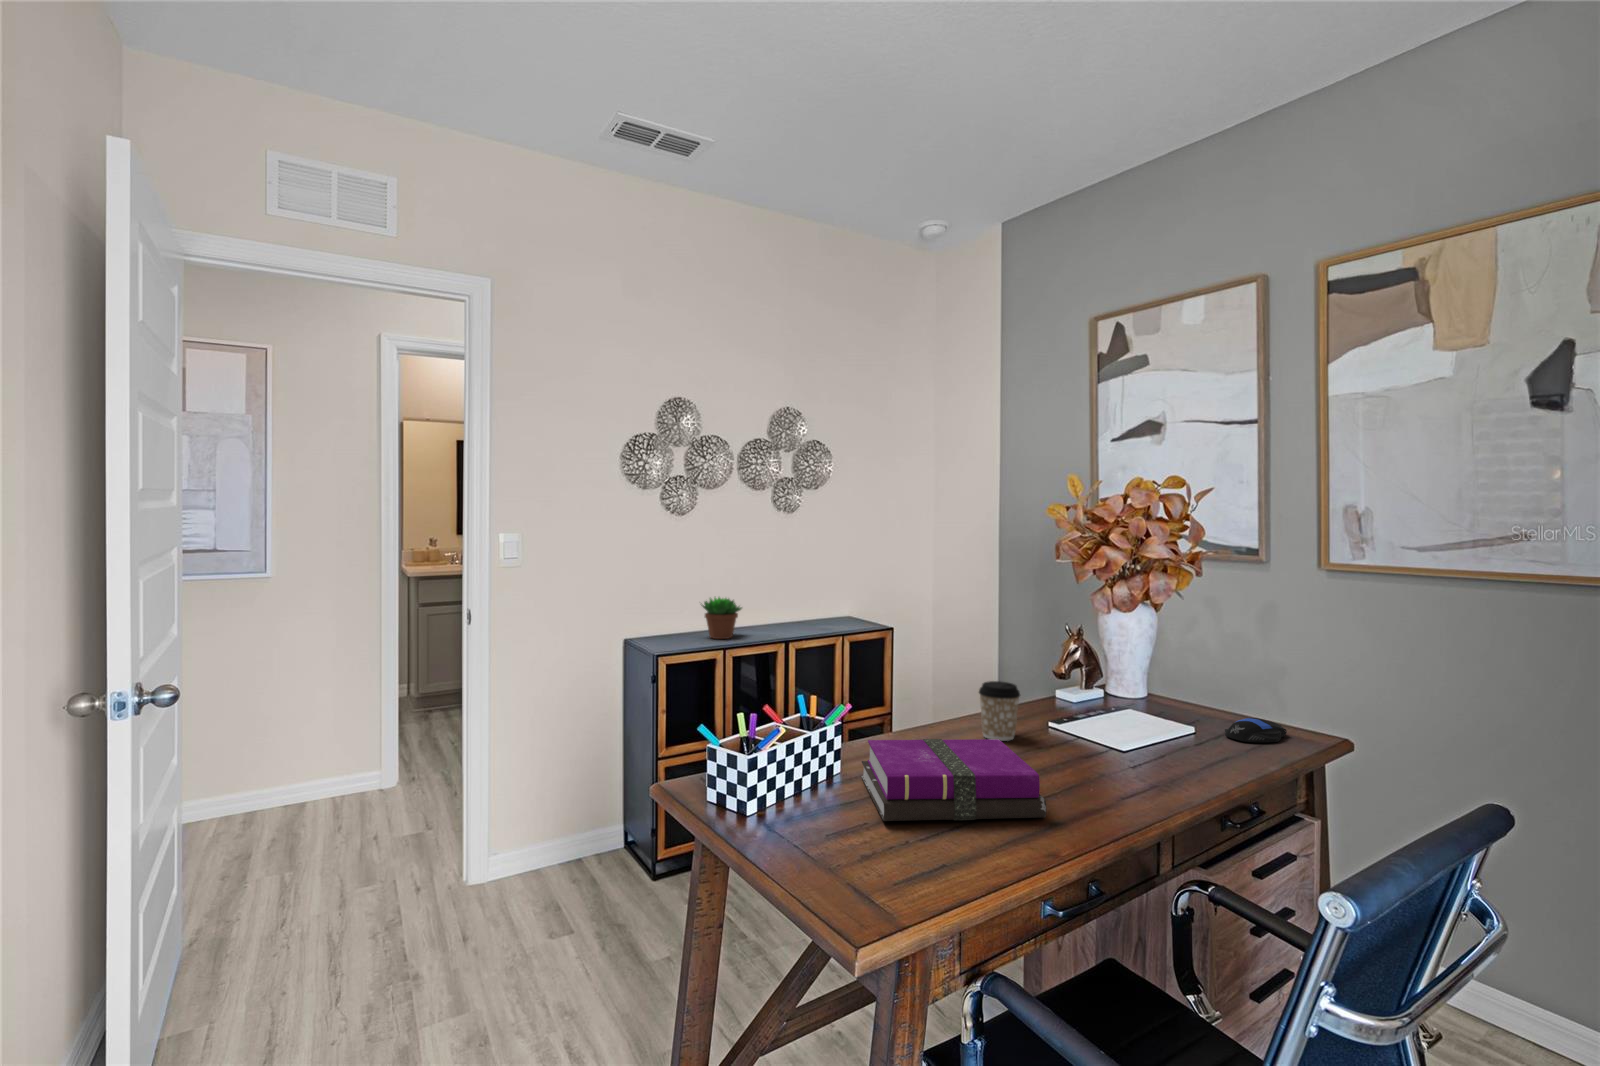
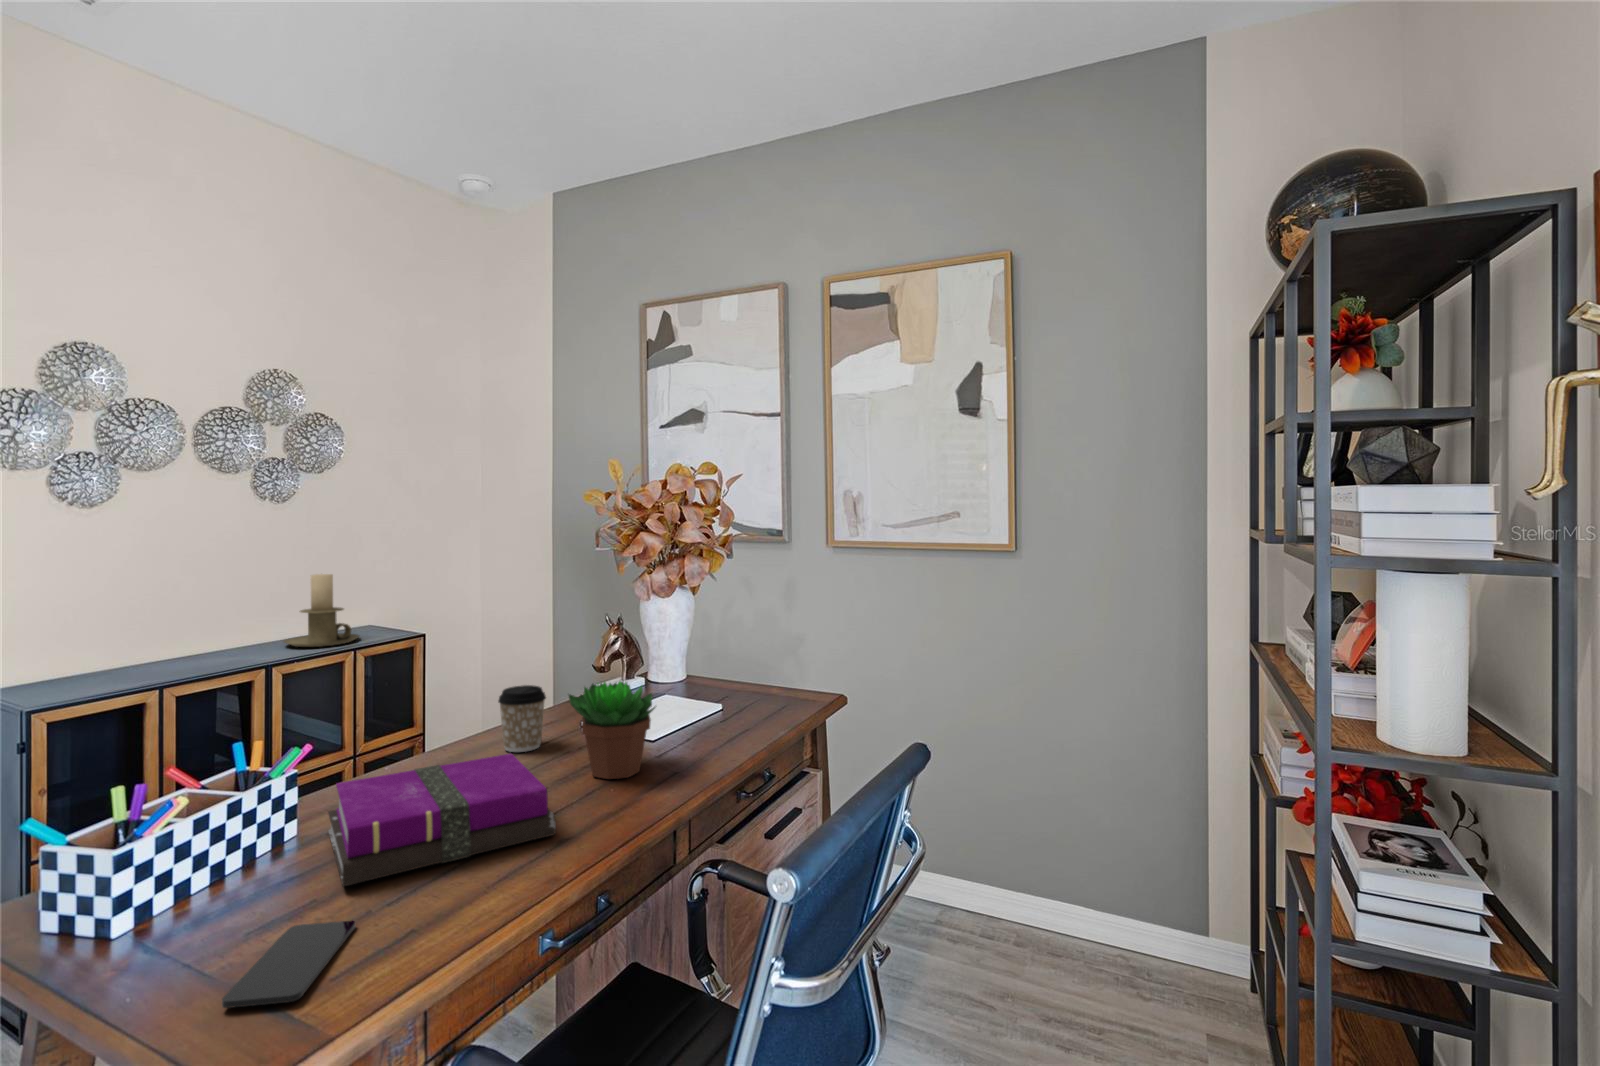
candle holder: none [790,572,843,631] -> present [284,574,360,647]
succulent plant: present [701,597,742,639] -> present [569,681,655,779]
computer mouse: present [1225,718,1287,742] -> none [749,690,799,713]
smartphone: none [825,841,899,895] -> present [222,921,355,1008]

